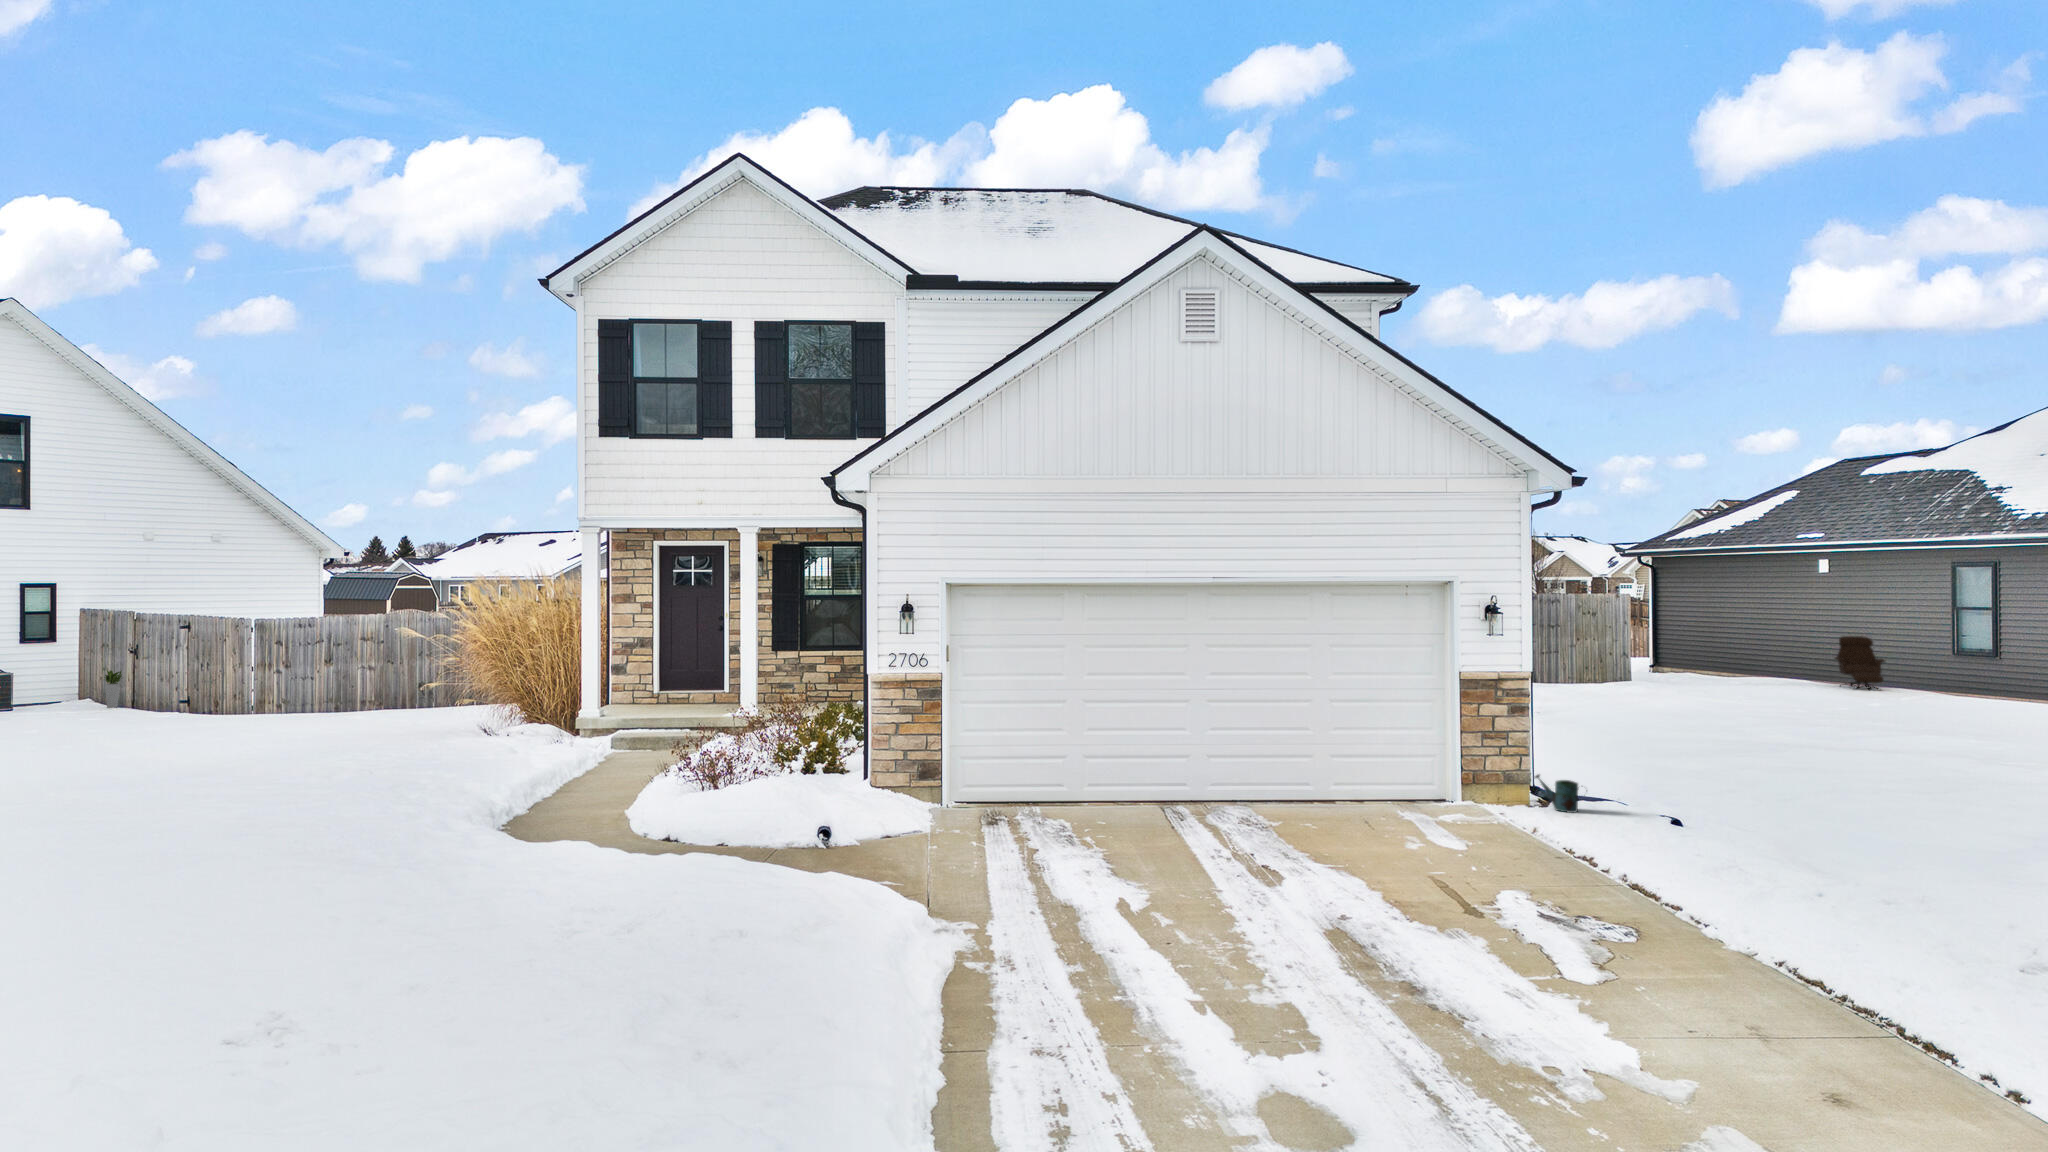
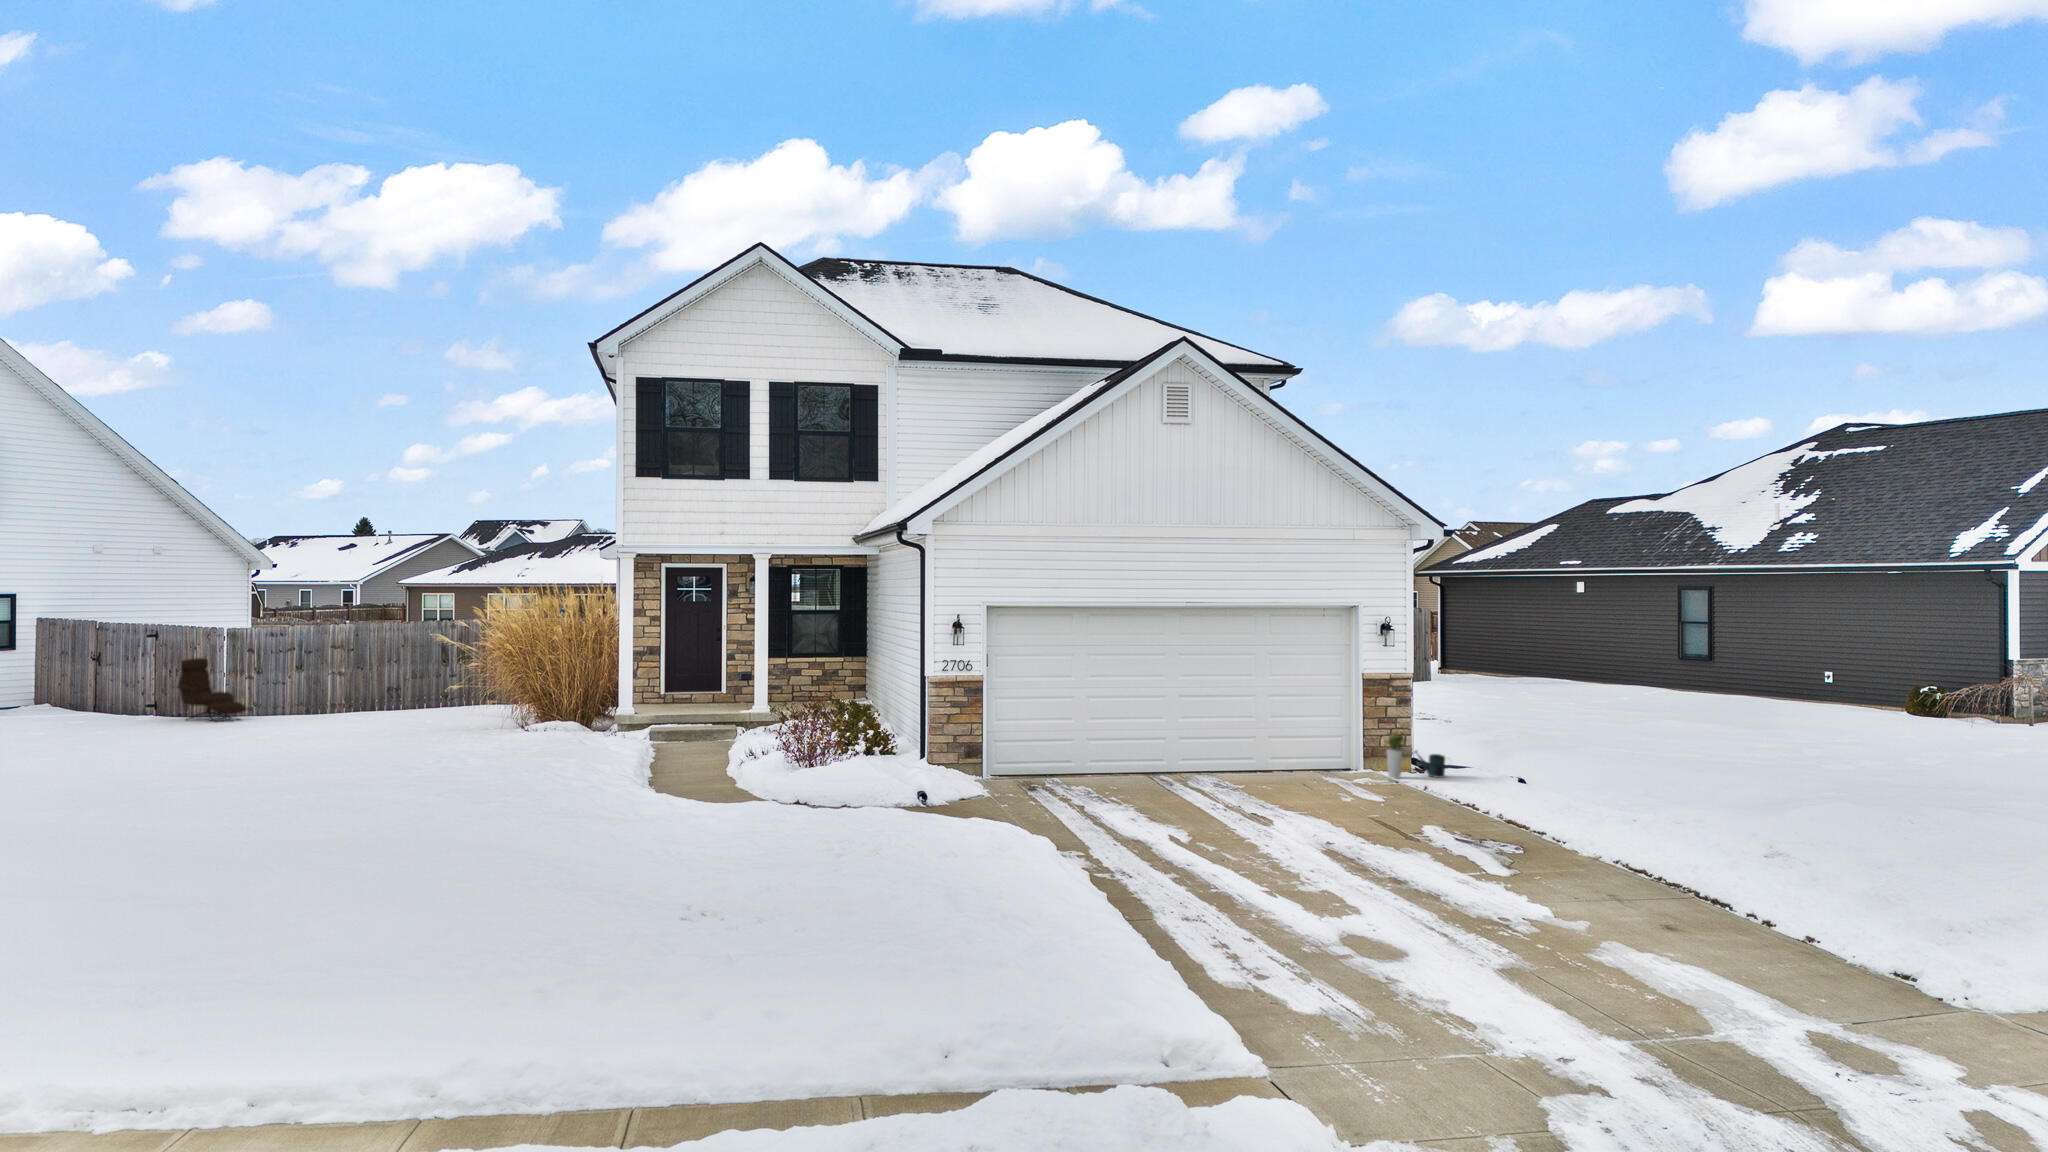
lounge chair: present [1835,636,1885,689] -> present [178,658,246,720]
planter: present [104,671,122,708] -> present [1386,733,1405,782]

